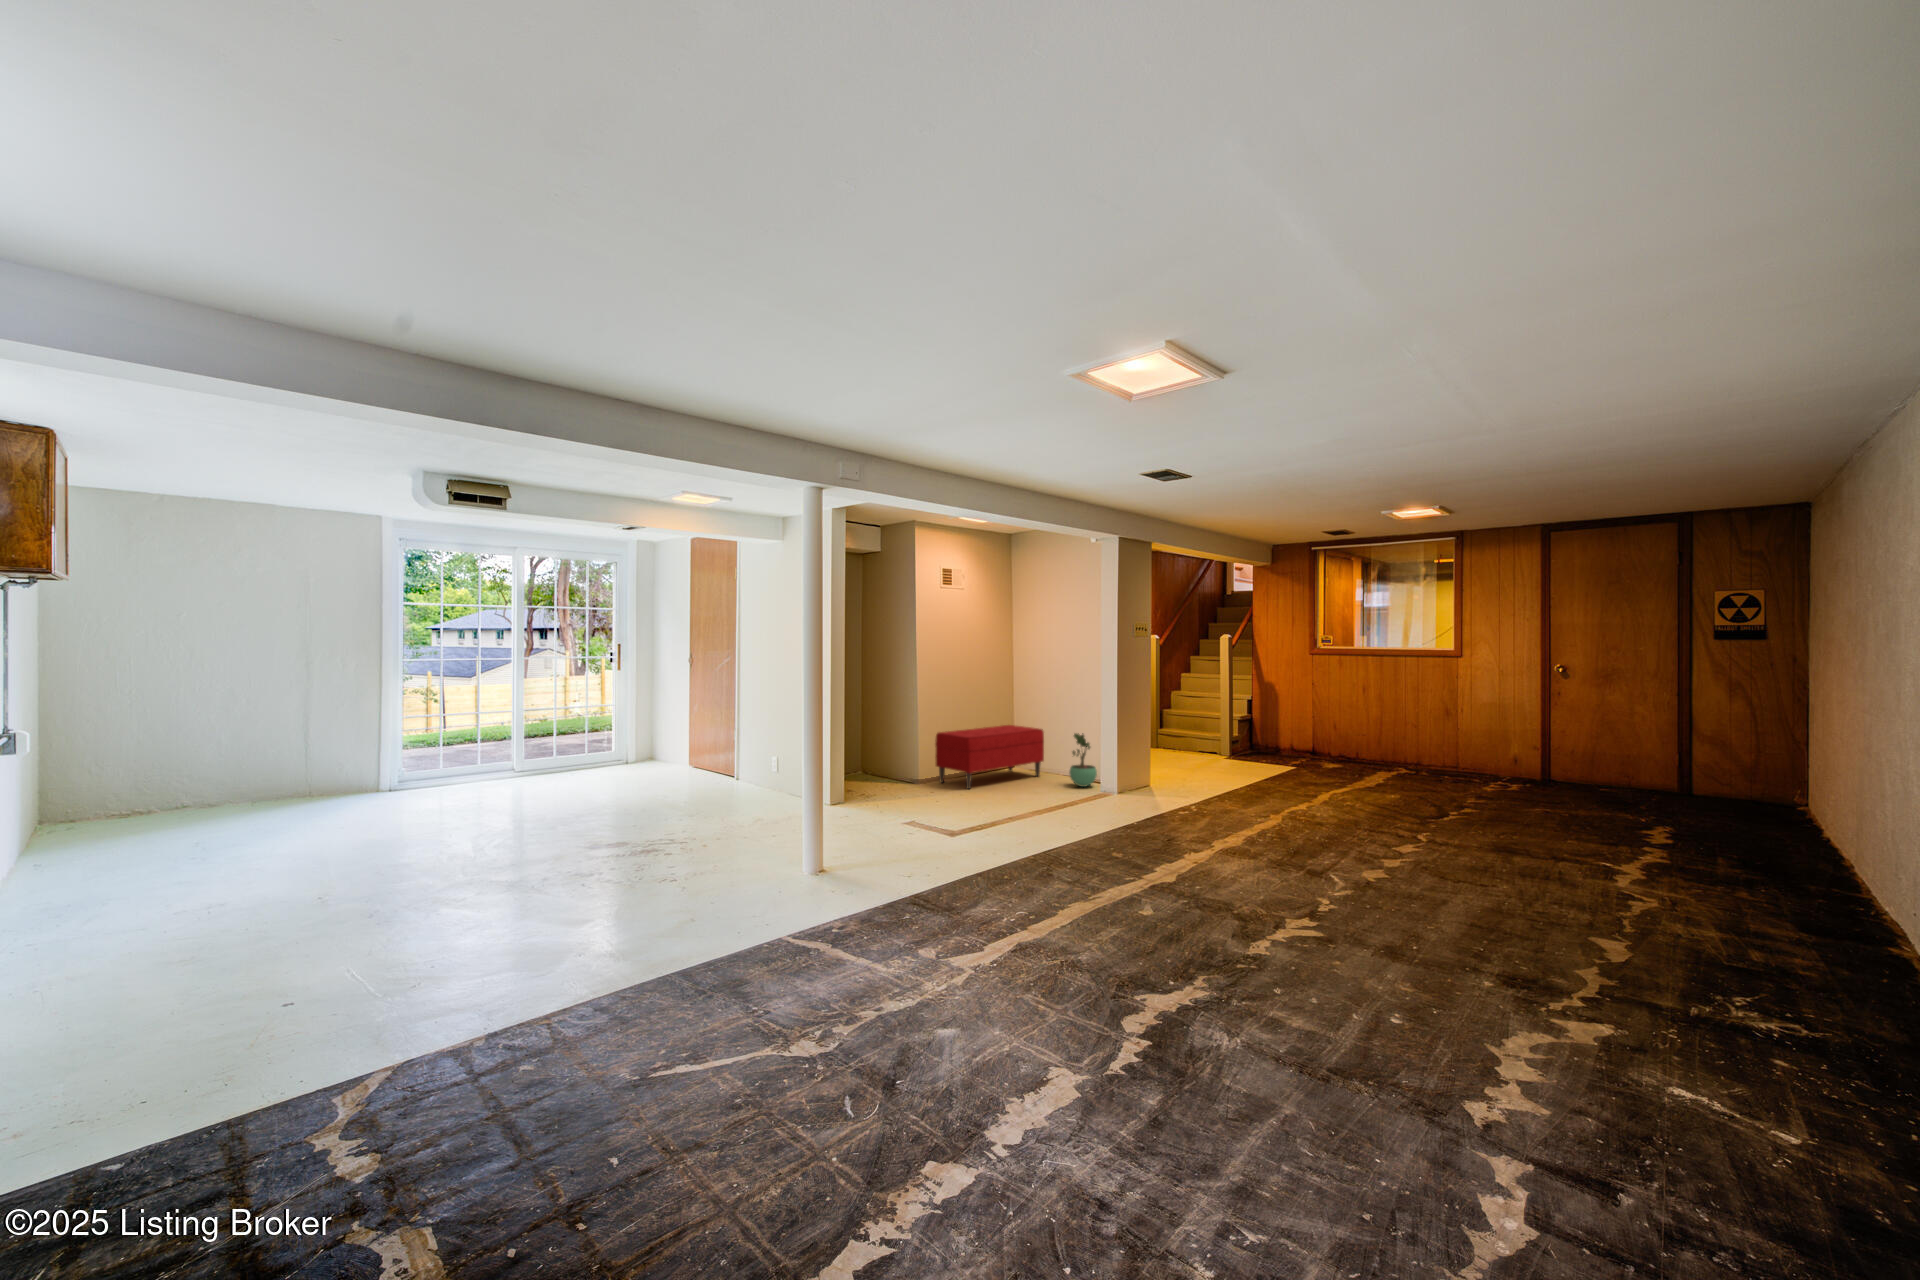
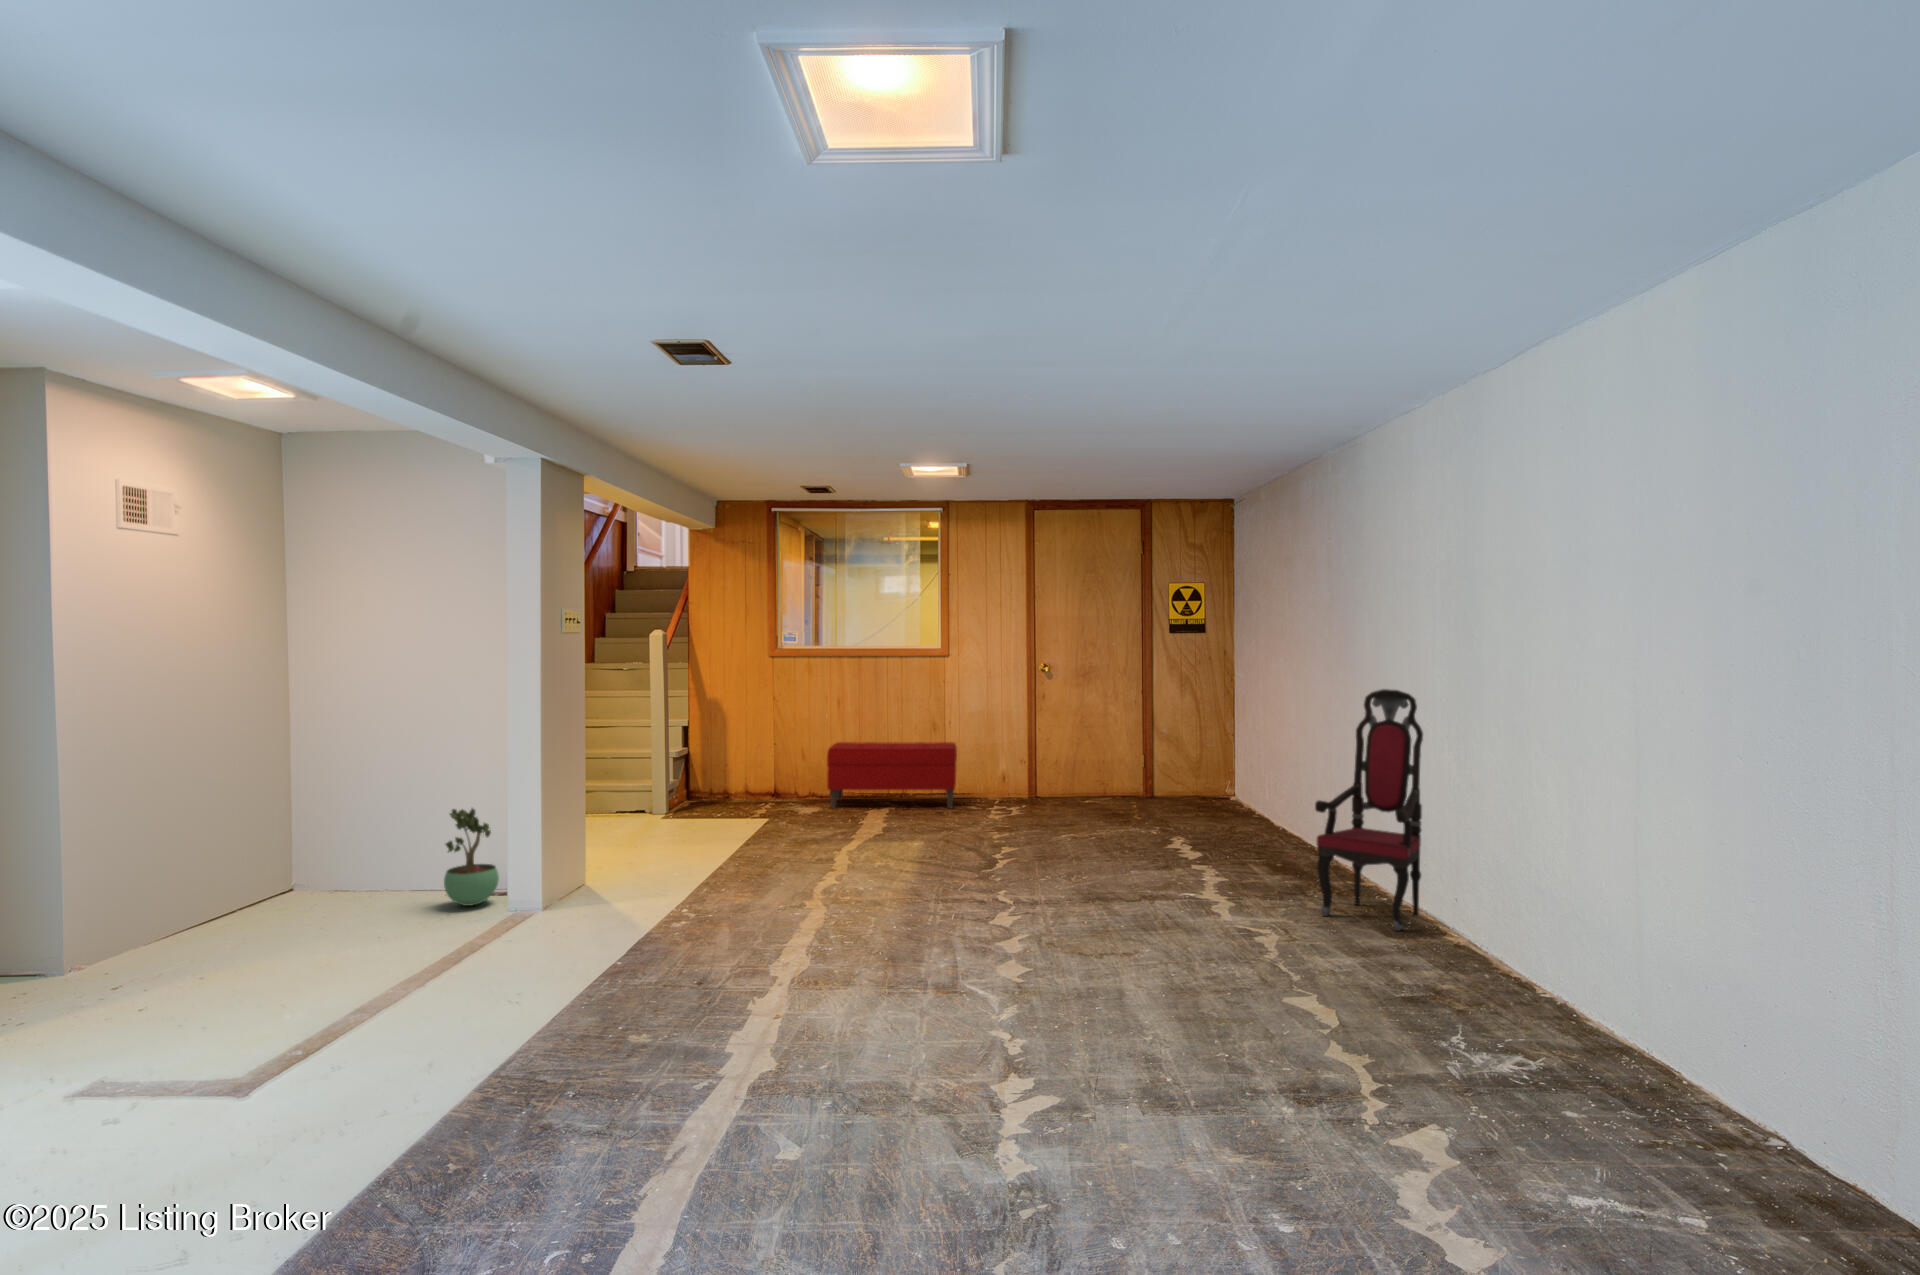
armchair: none [1737,698,1897,933] -> present [1315,689,1423,931]
bench: present [935,725,1044,789] -> present [827,742,957,809]

